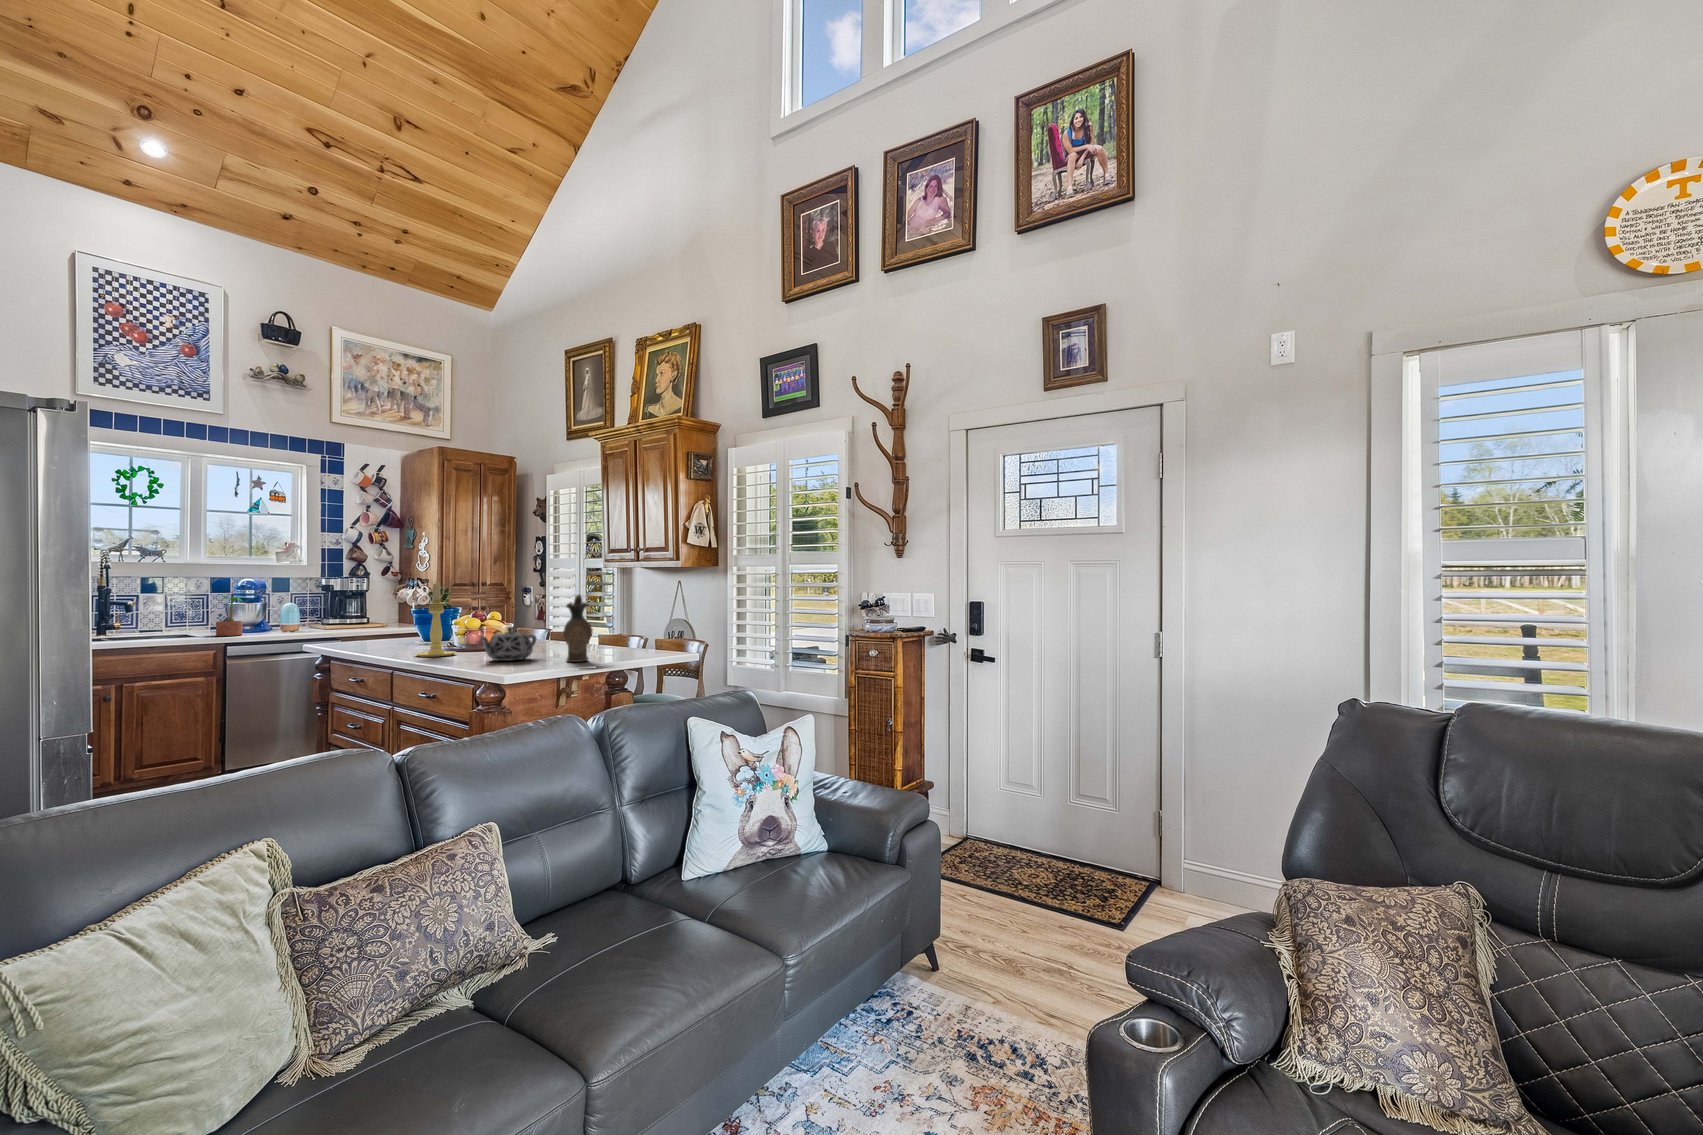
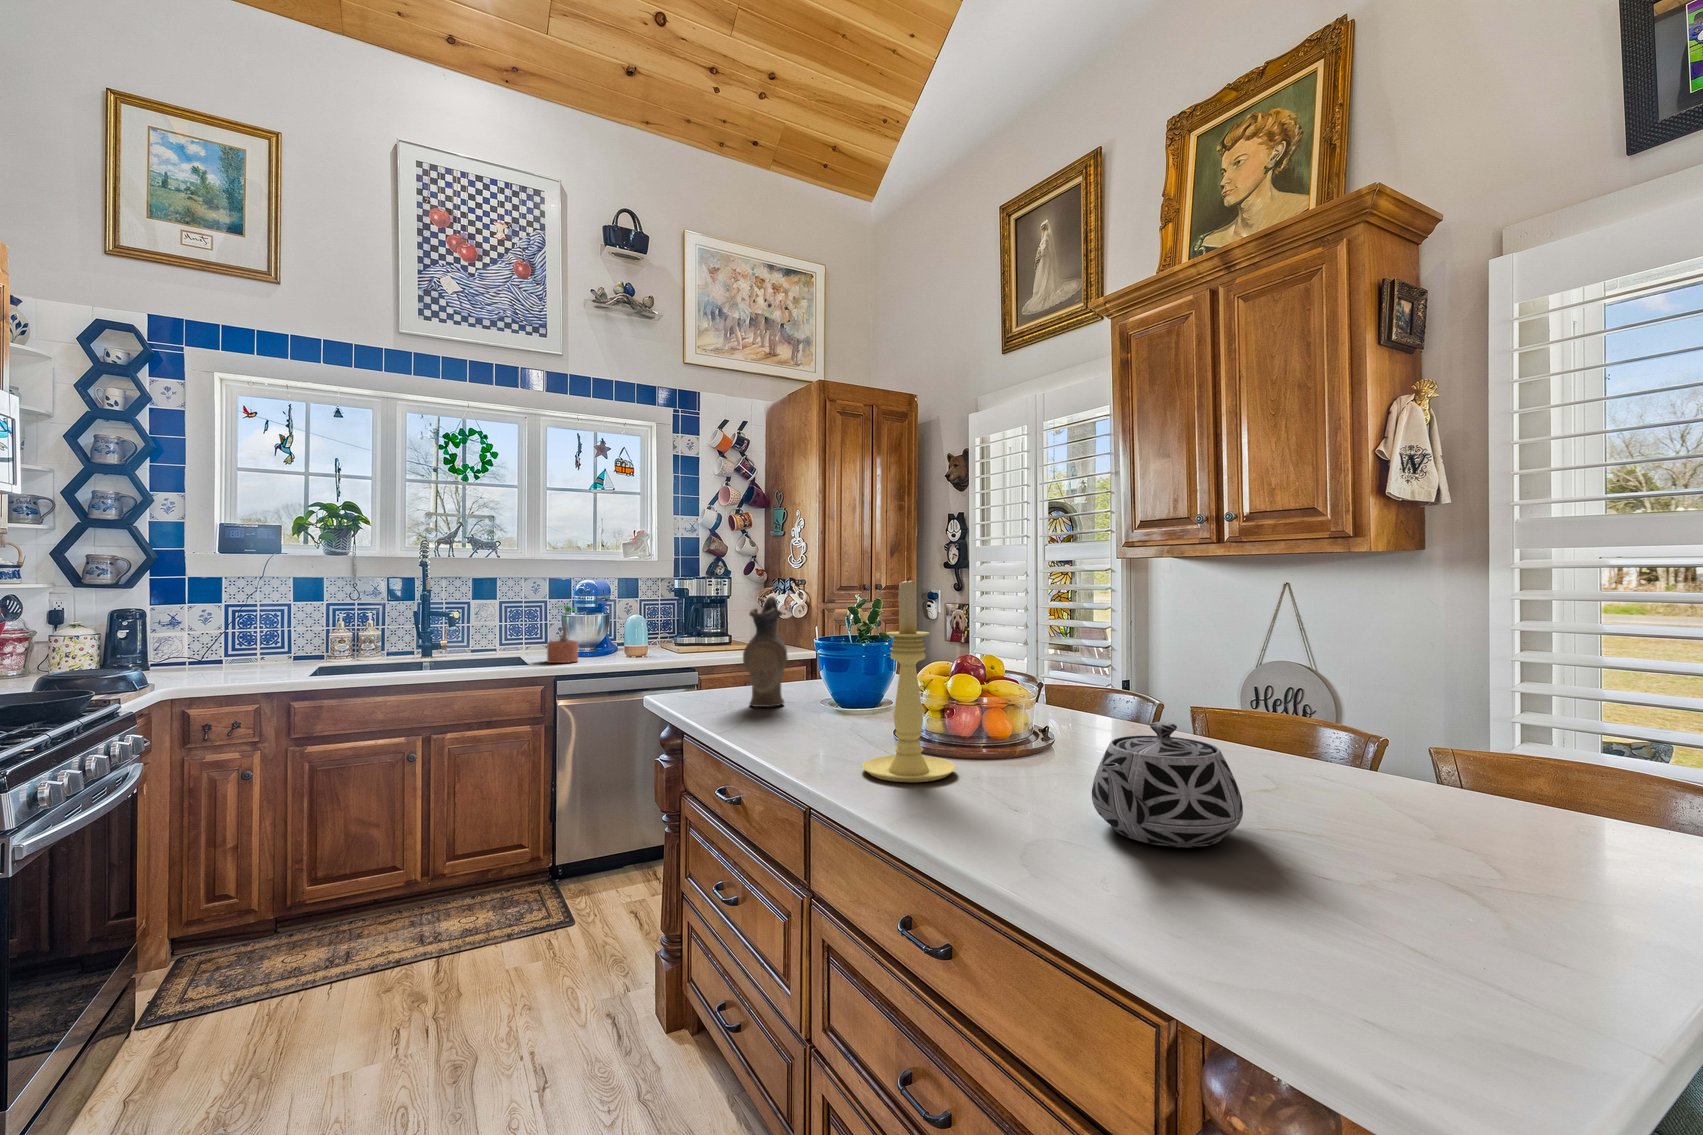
ceramic pitcher: present [563,595,593,662] -> present [743,596,788,707]

